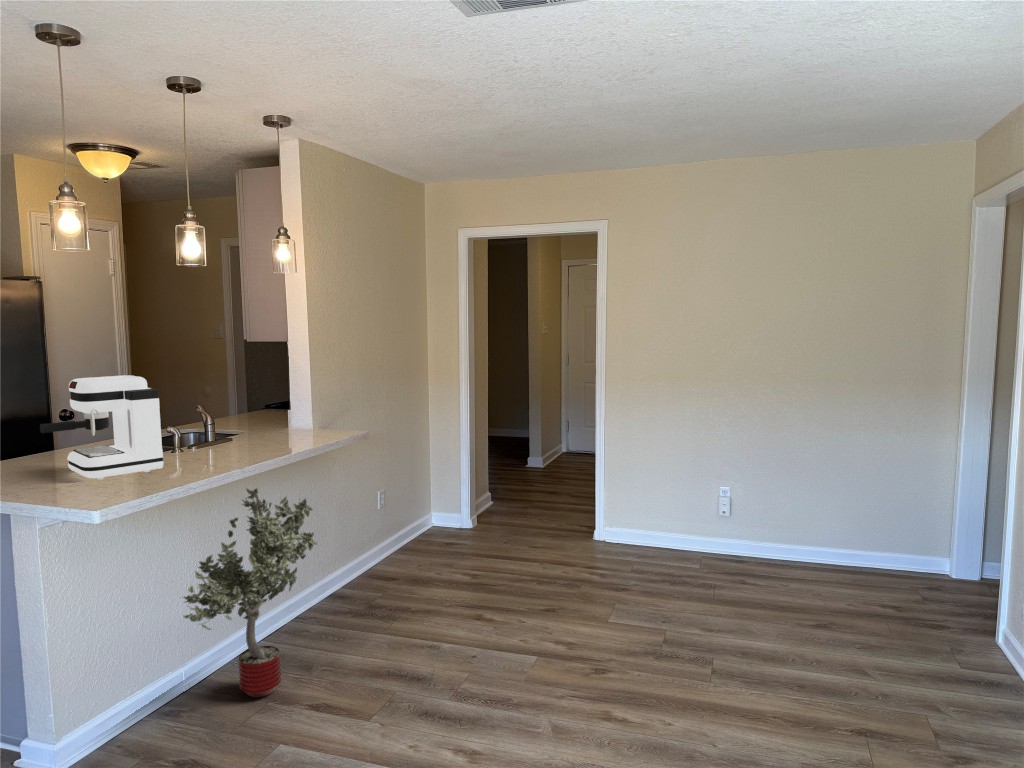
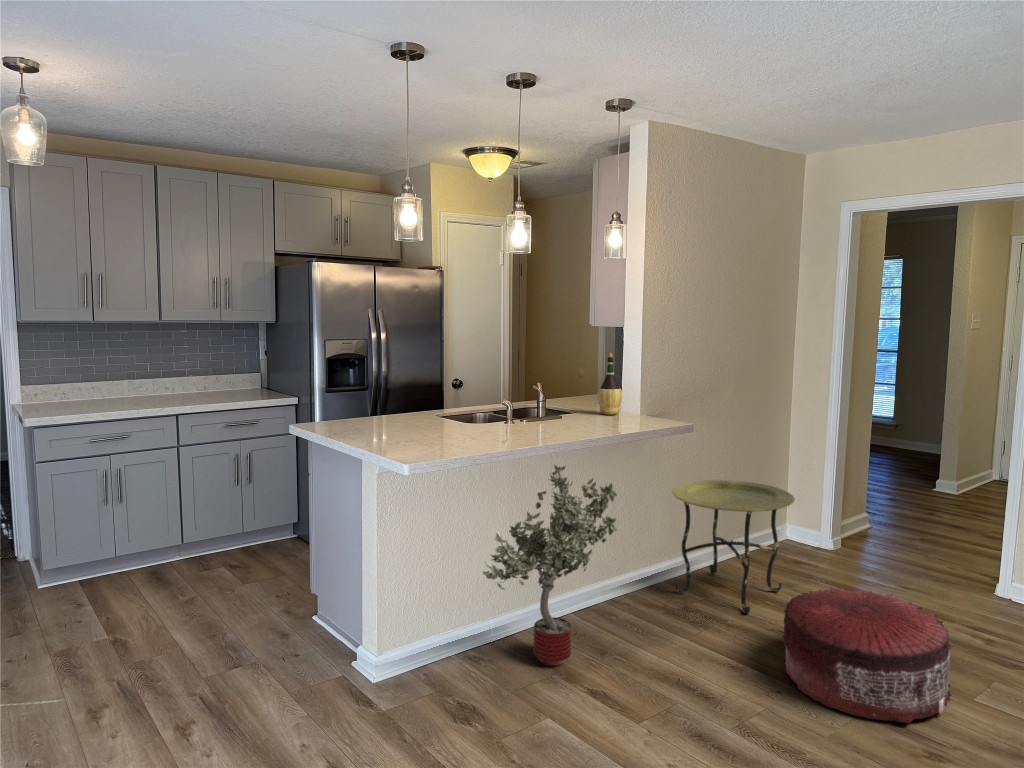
wine bottle: none [270,370,296,432] -> present [597,353,622,415]
coffee maker: present [40,375,163,480] -> none [389,350,475,439]
side table: none [347,480,455,599] -> present [672,480,795,614]
pouf: none [468,552,592,655] -> present [783,587,951,723]

